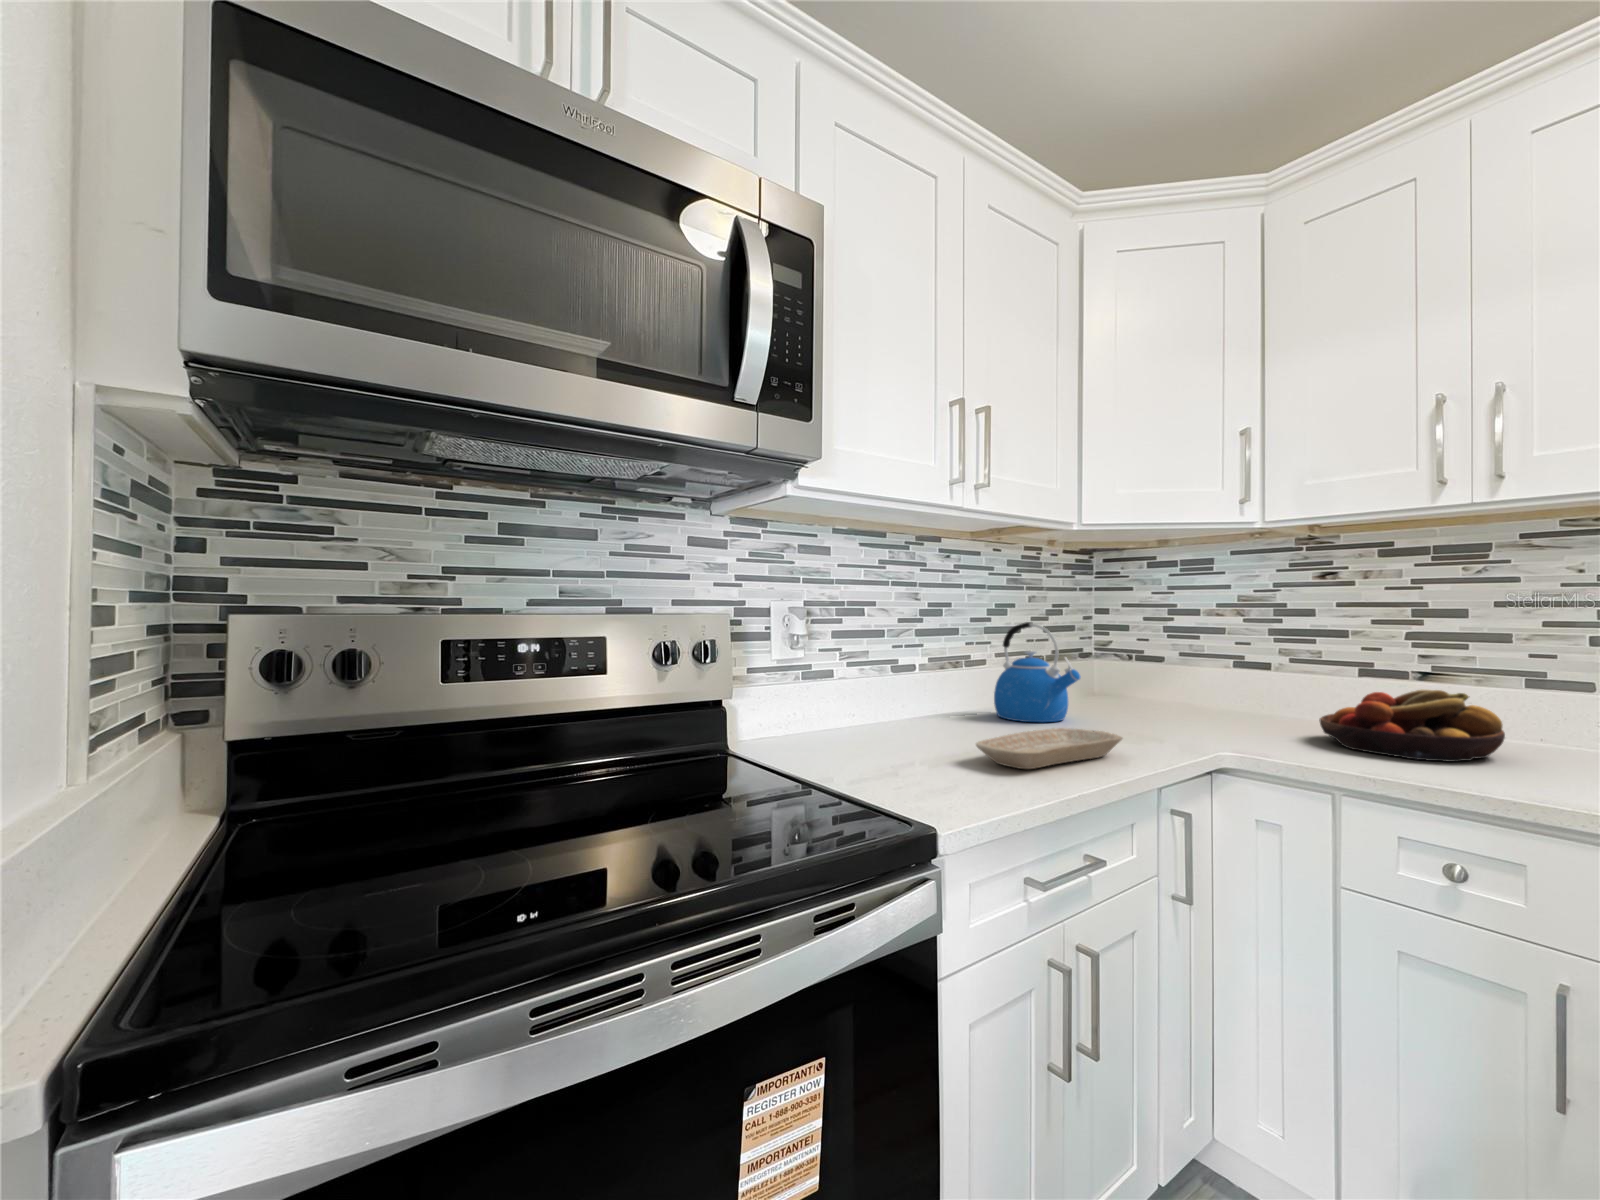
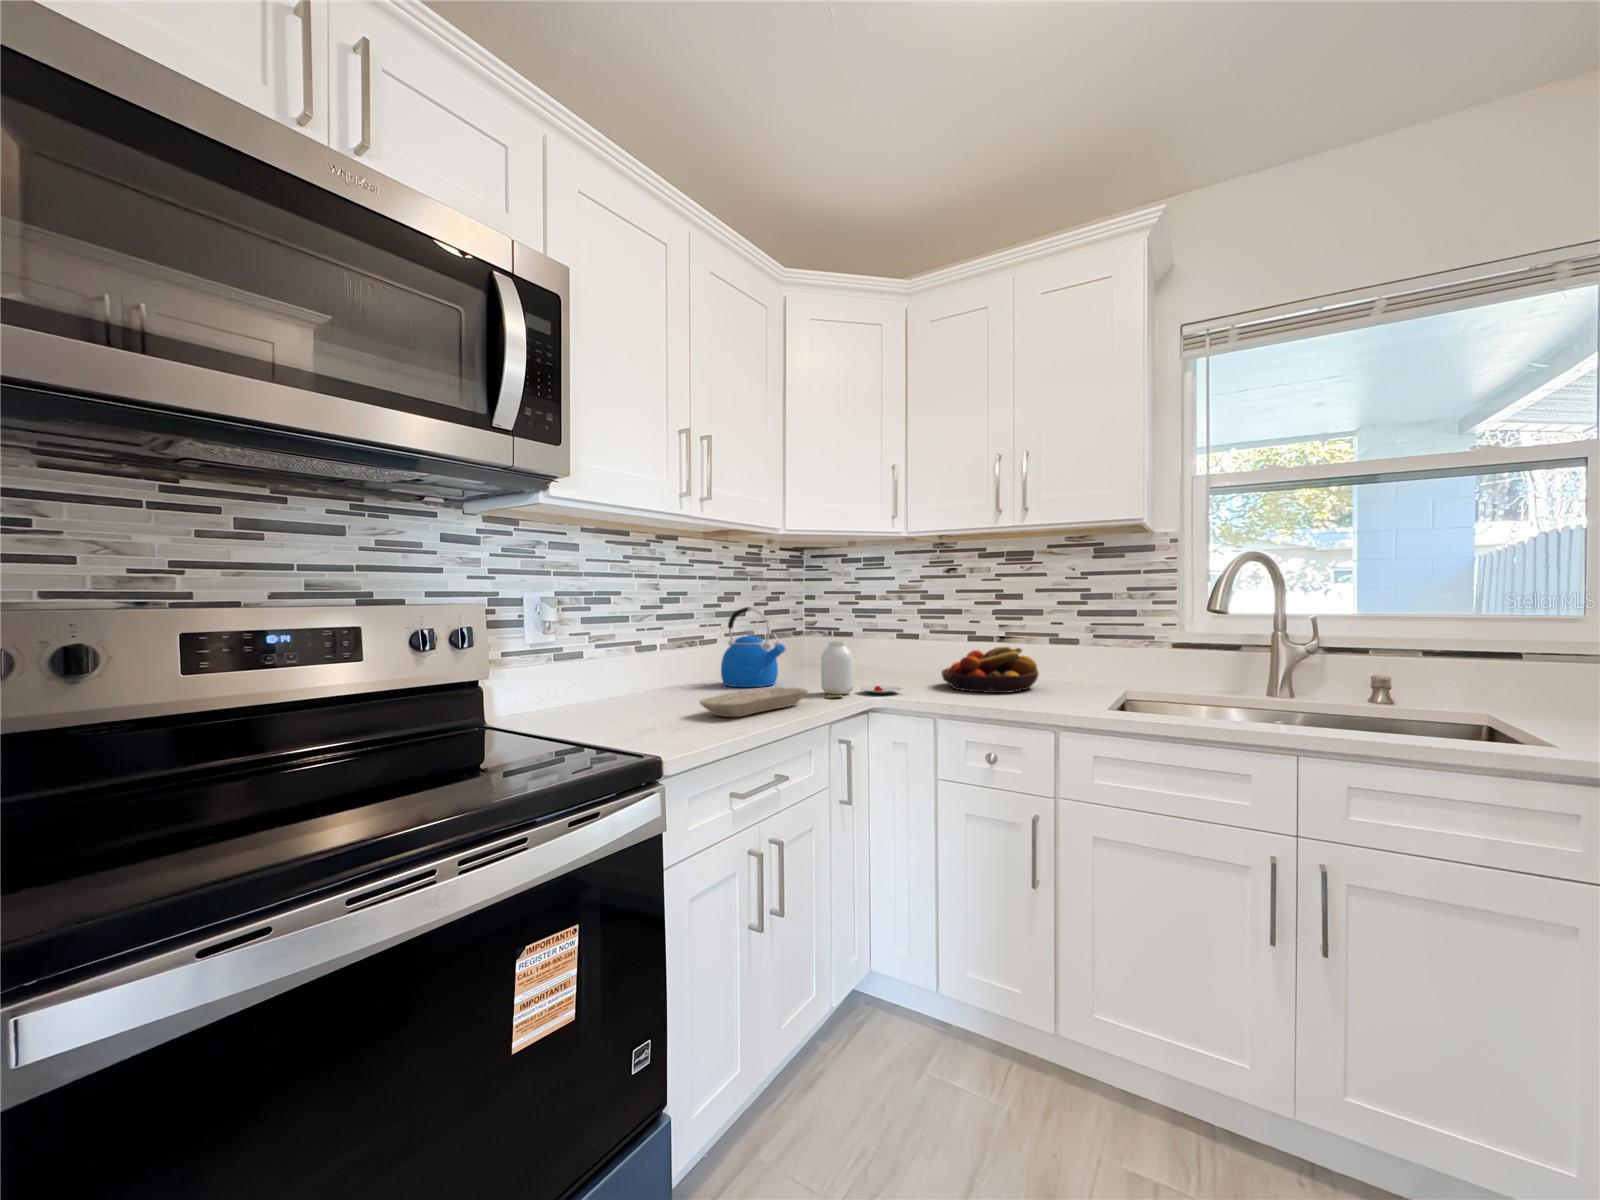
jar: none [1135,670,1270,749] -> present [821,641,902,698]

